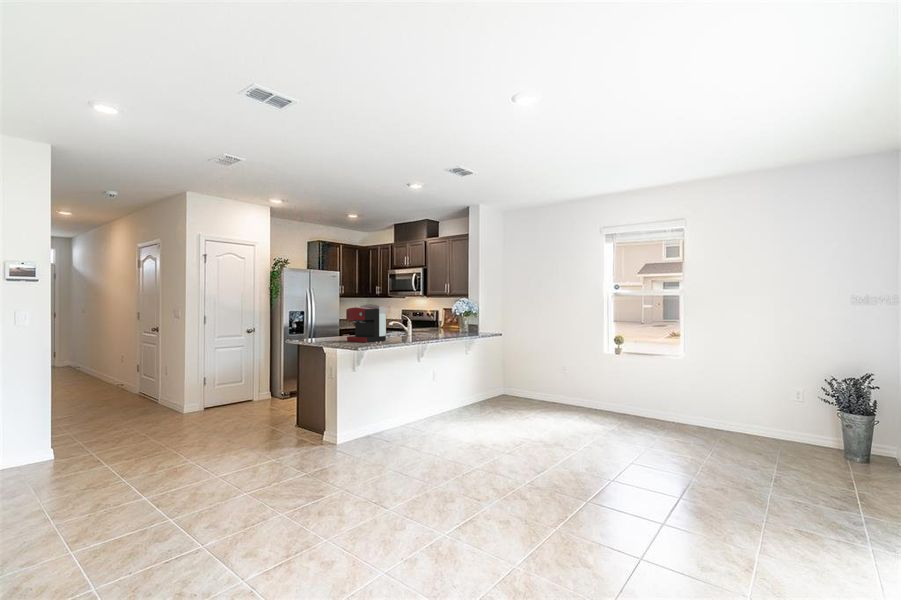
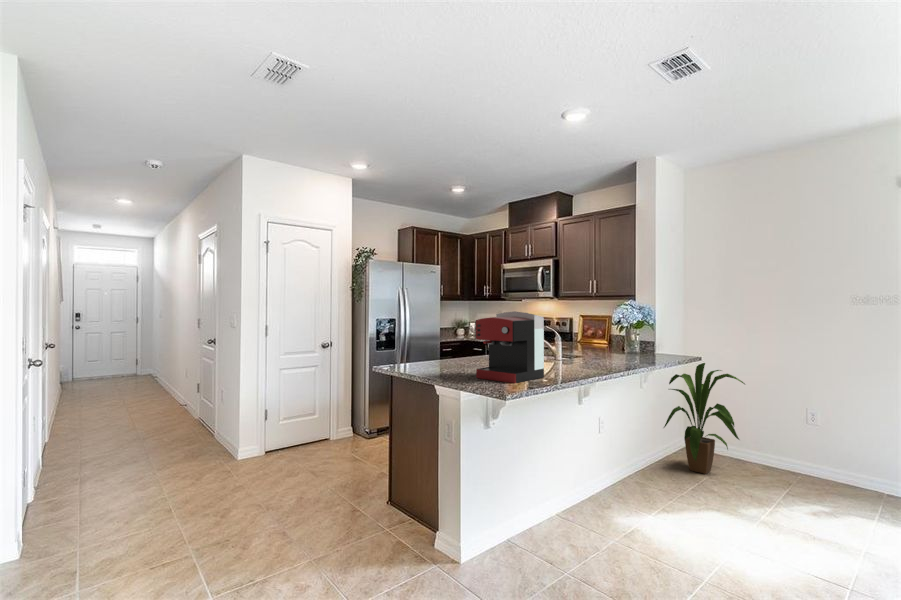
house plant: none [481,336,527,406] -> present [664,363,745,474]

